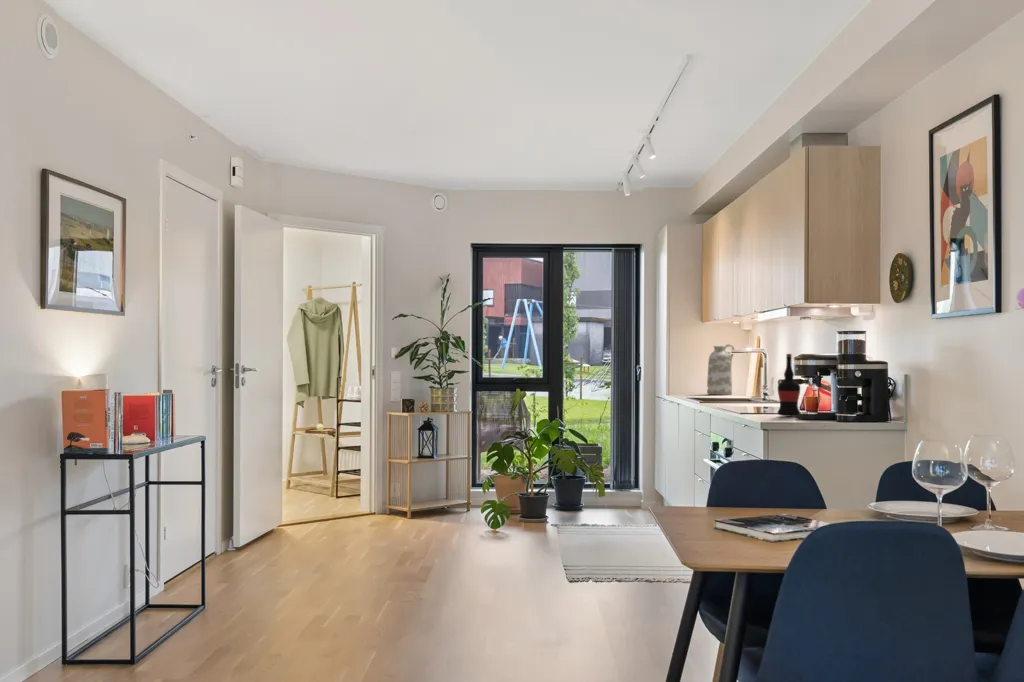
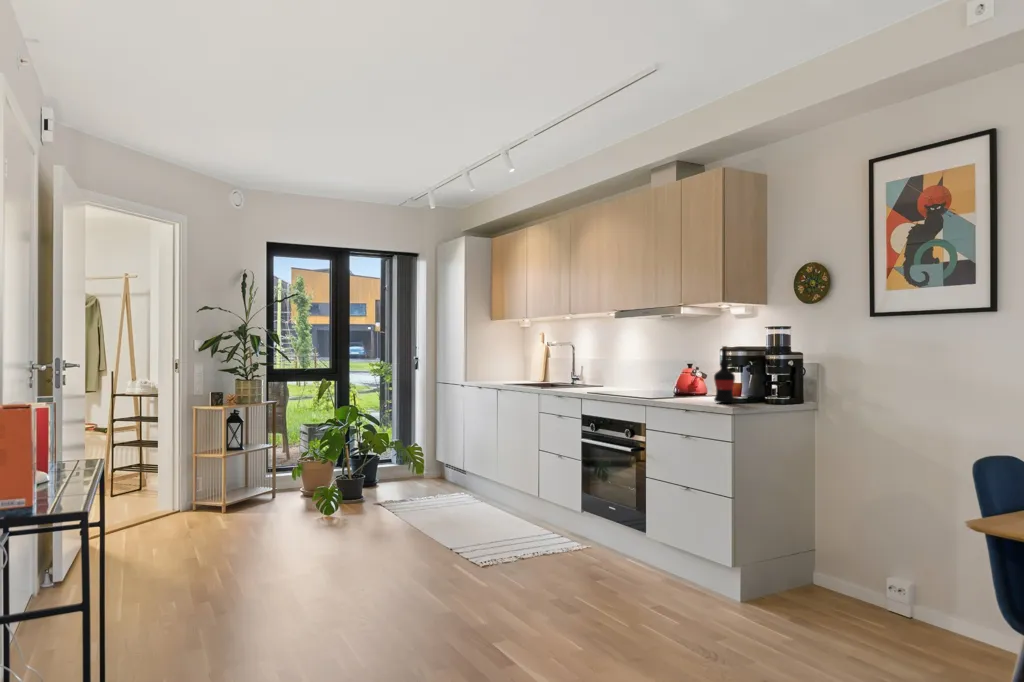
vase: present [707,344,734,395] -> none [495,338,516,380]

